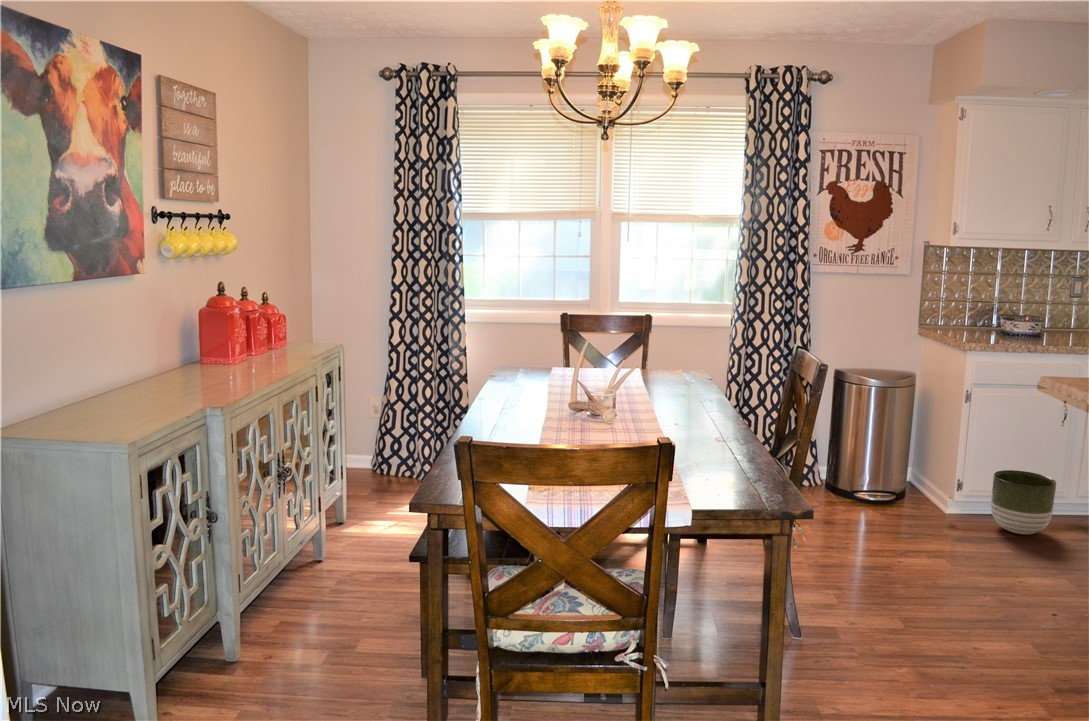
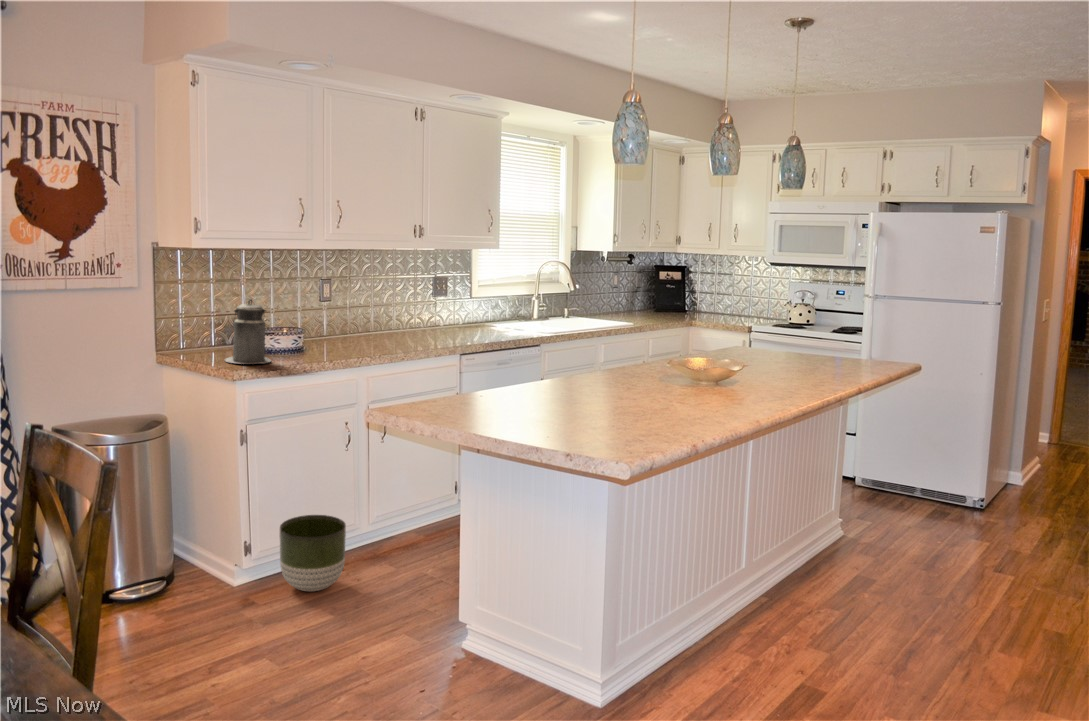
canister: none [968,286,1010,339] -> present [225,299,271,364]

